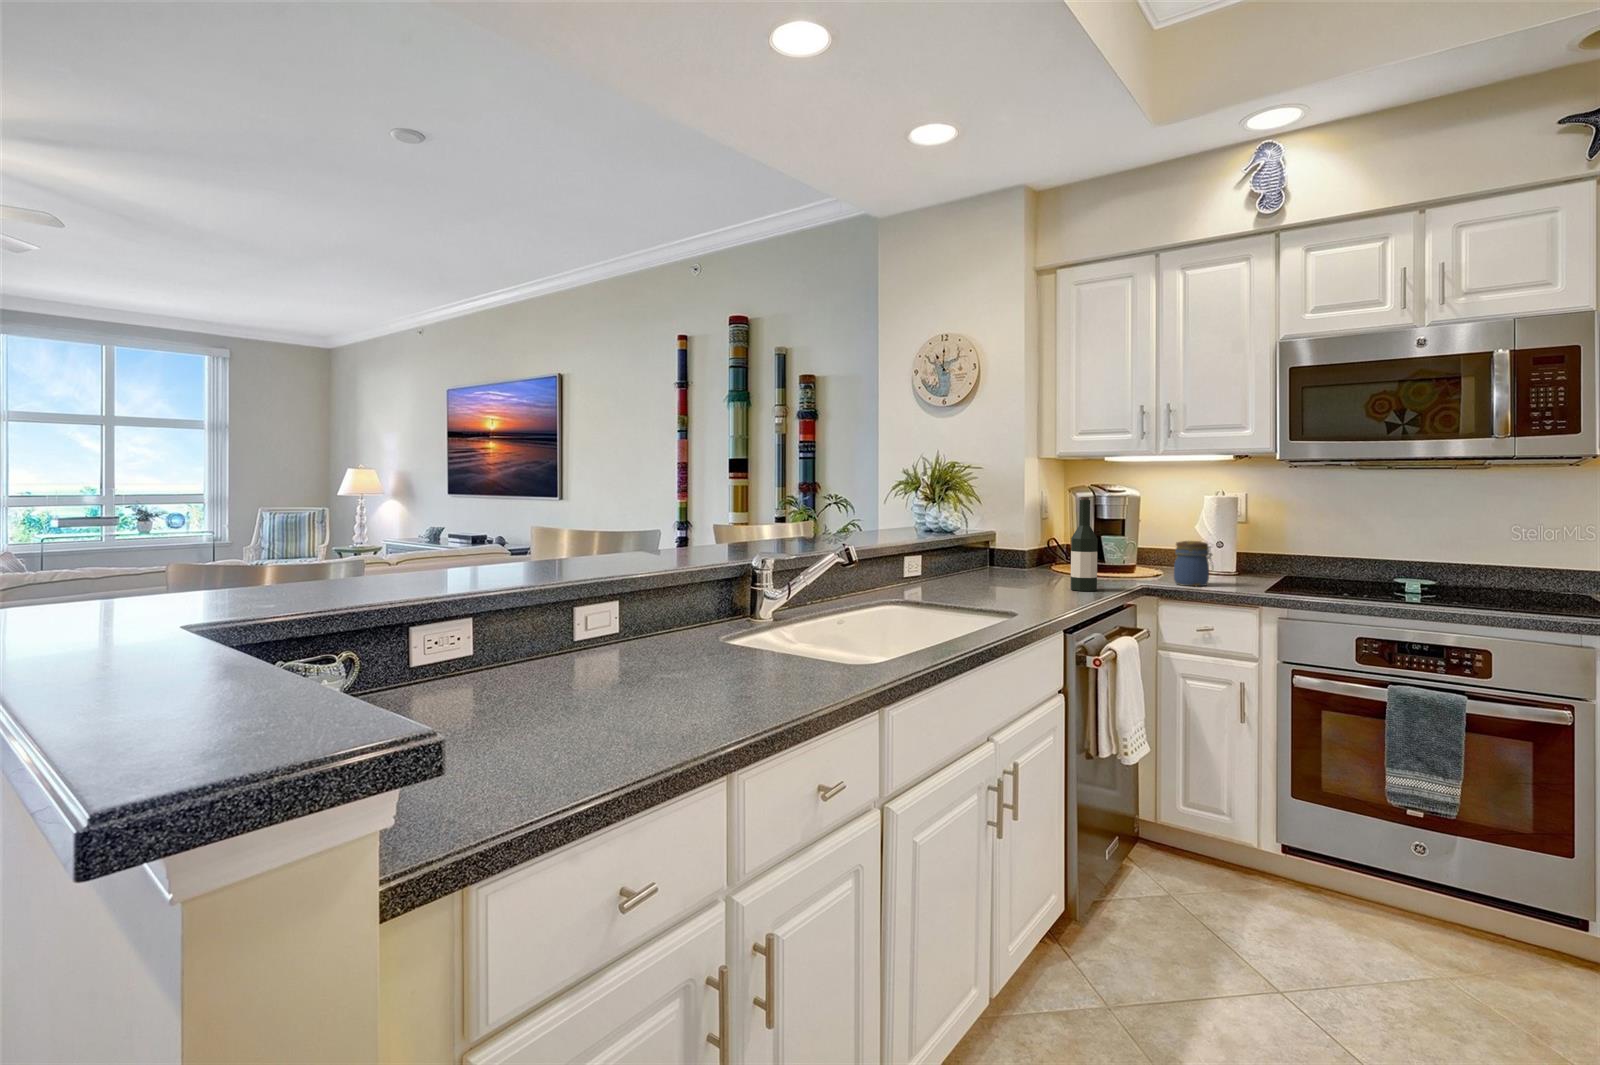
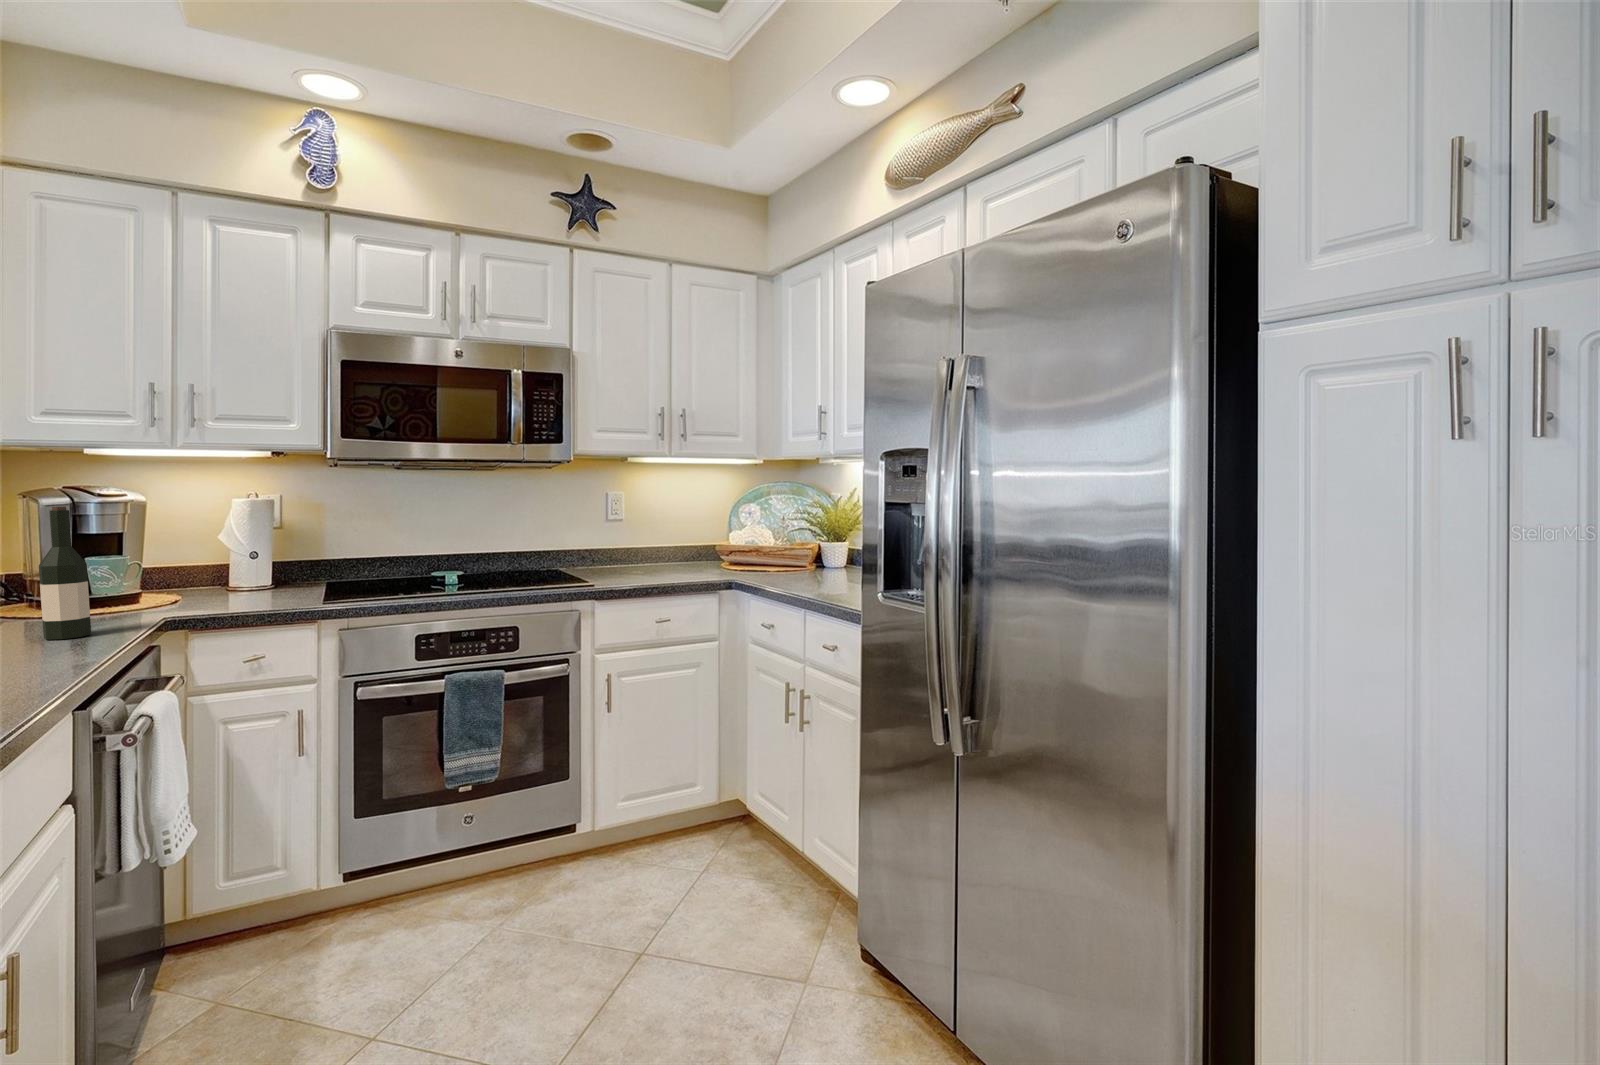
jar: present [1174,541,1213,586] -> none [204,554,256,609]

